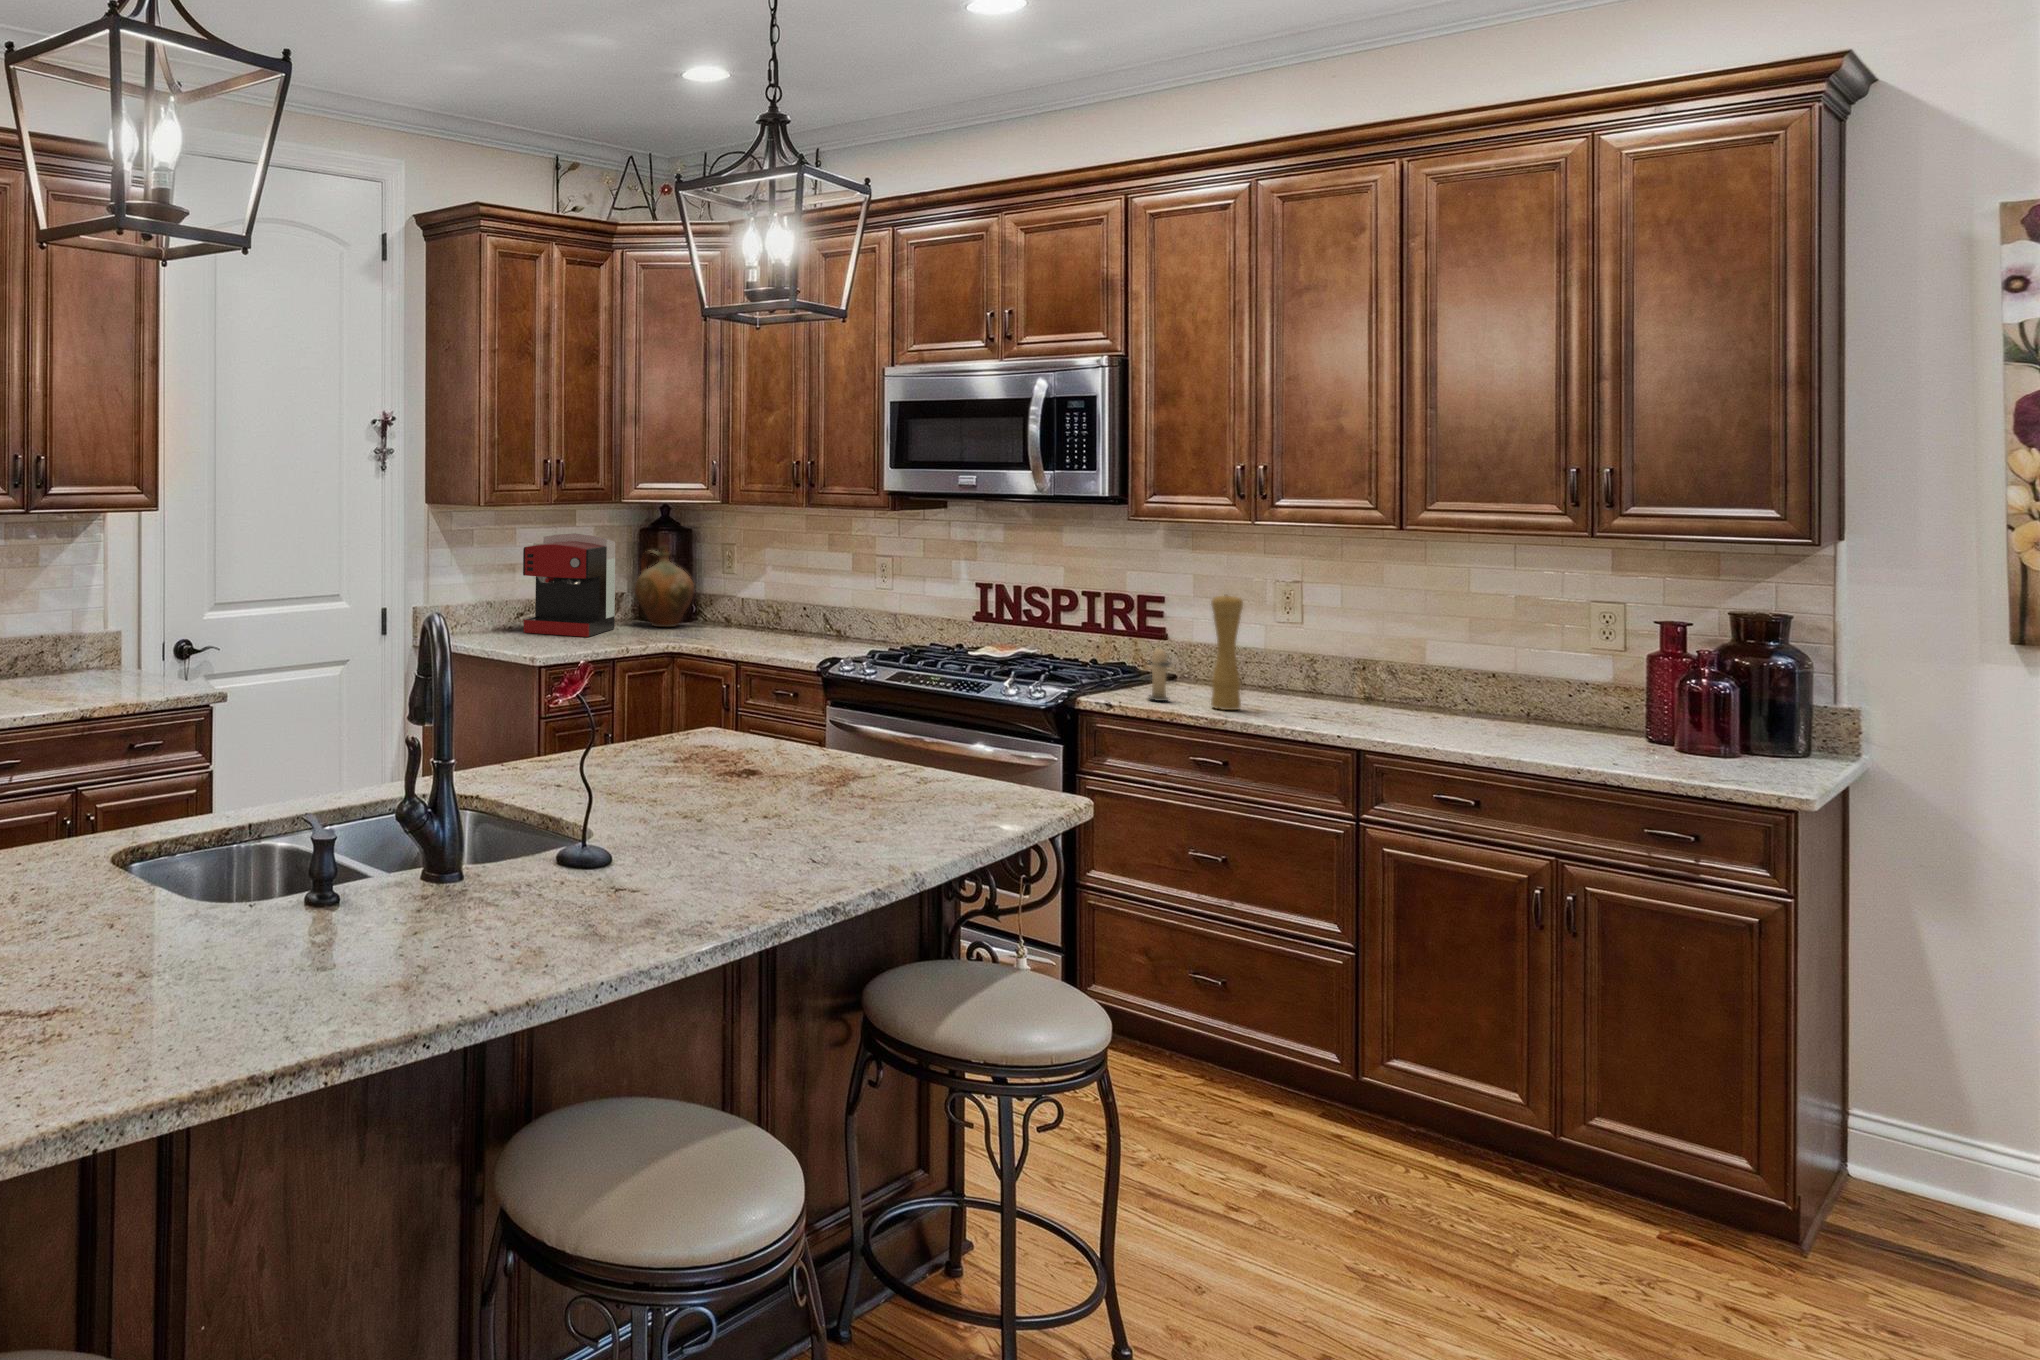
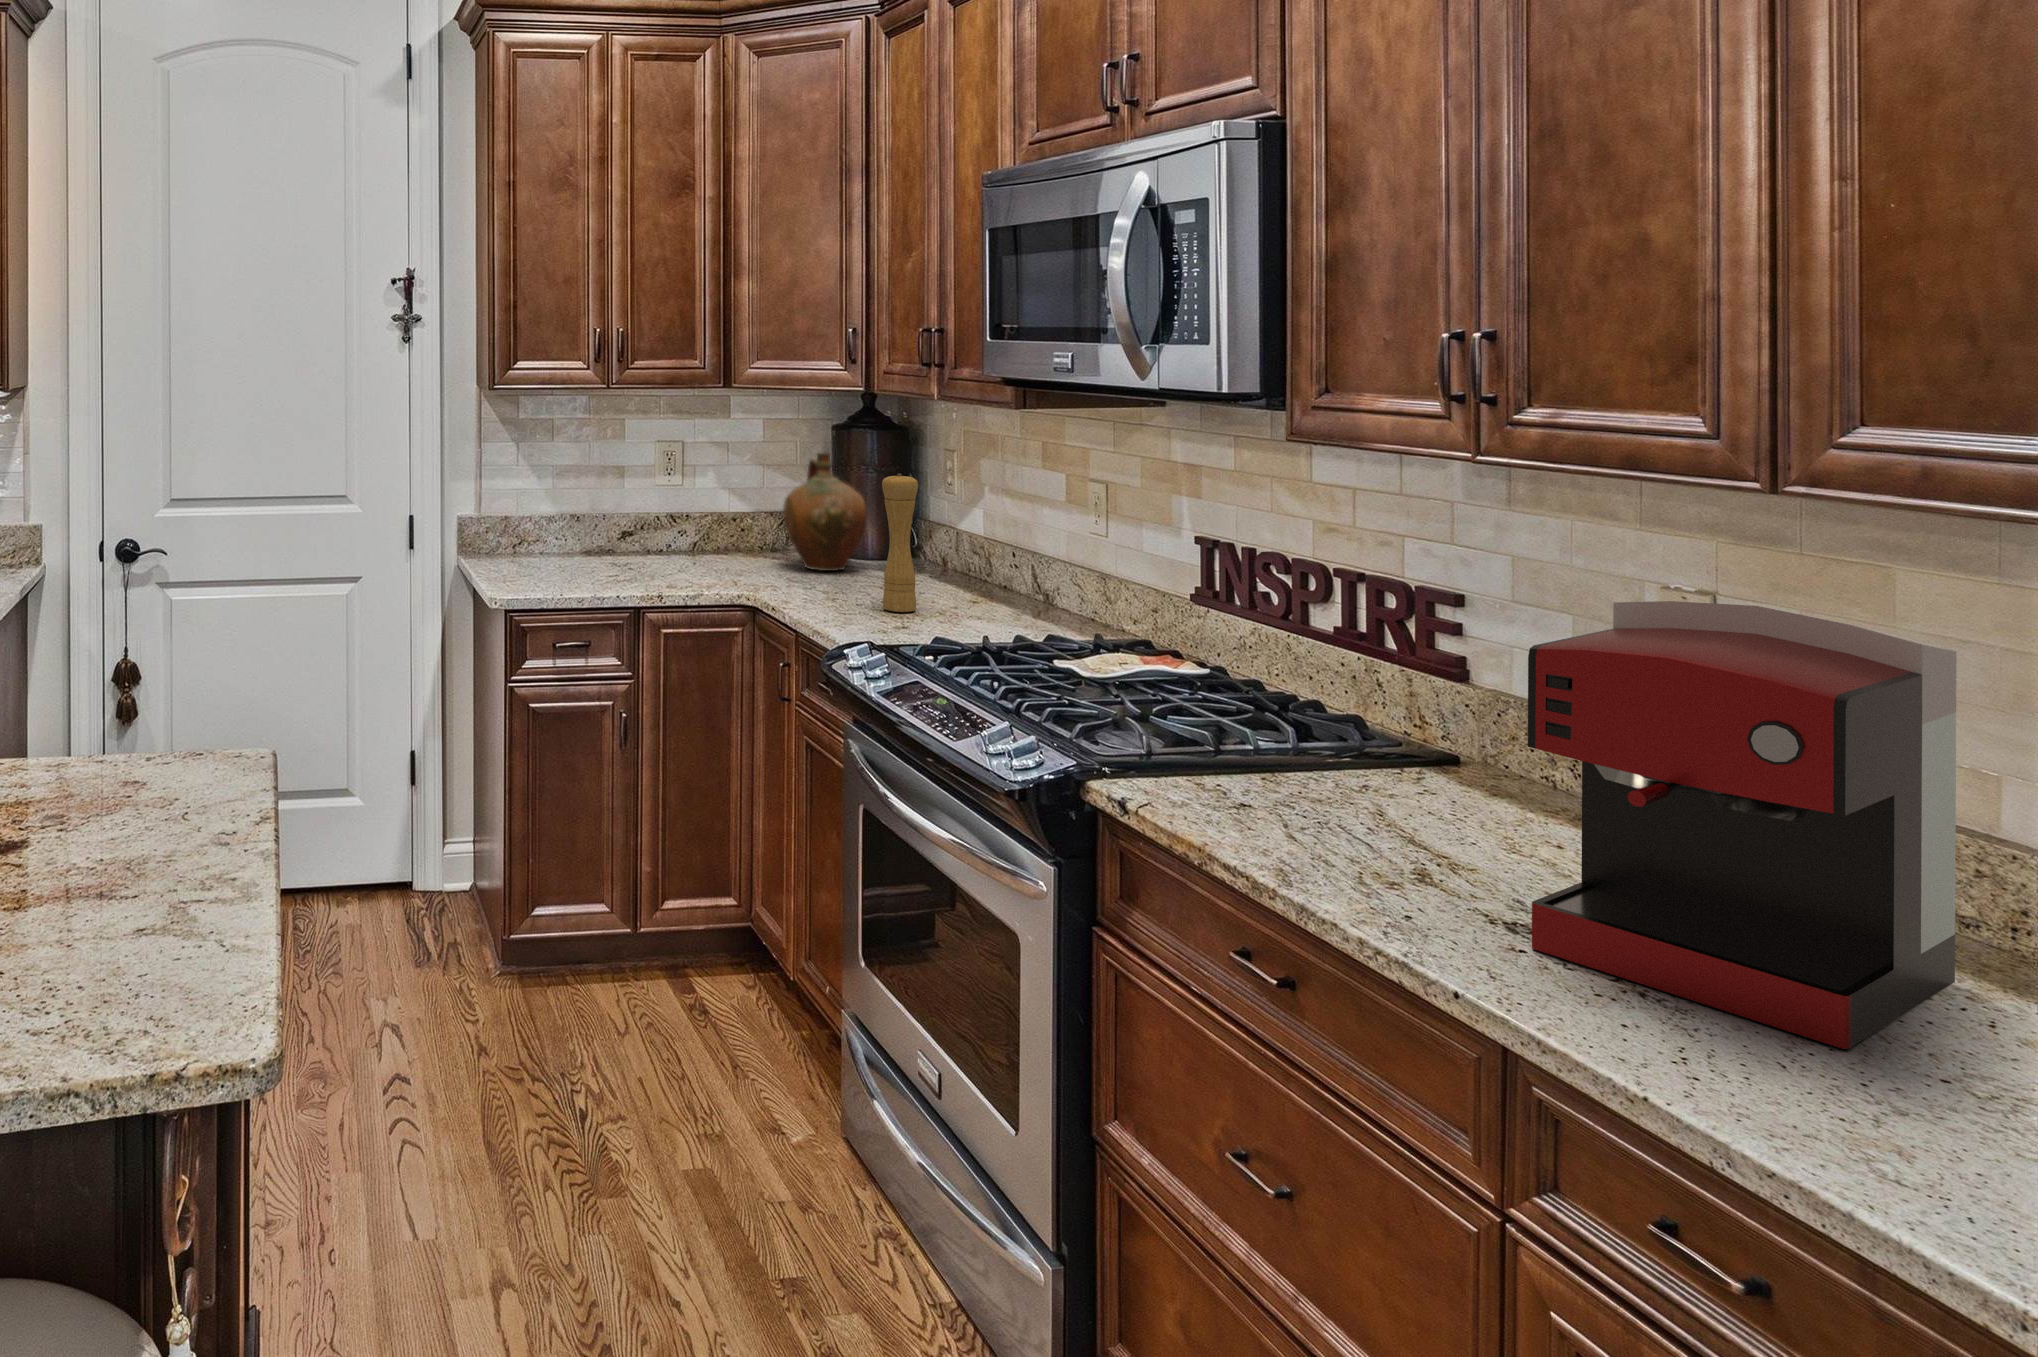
coffee maker: present [523,533,615,637] -> present [1528,601,1957,1049]
pepper mill: present [1211,595,1243,710] -> present [882,474,918,612]
candle: present [1147,649,1170,701] -> none [1208,691,1270,812]

